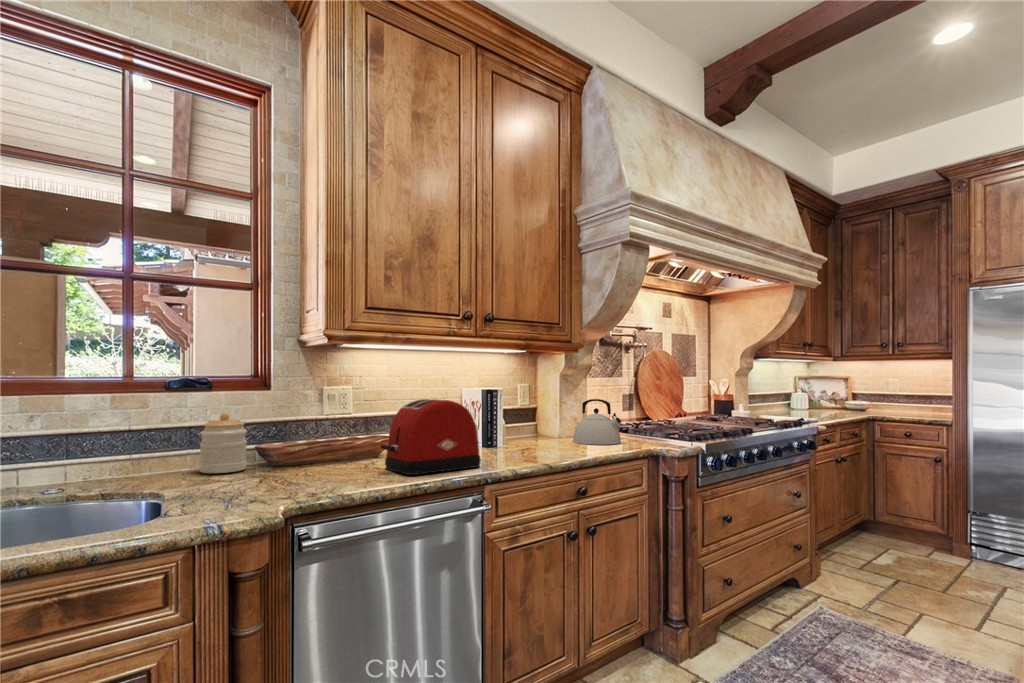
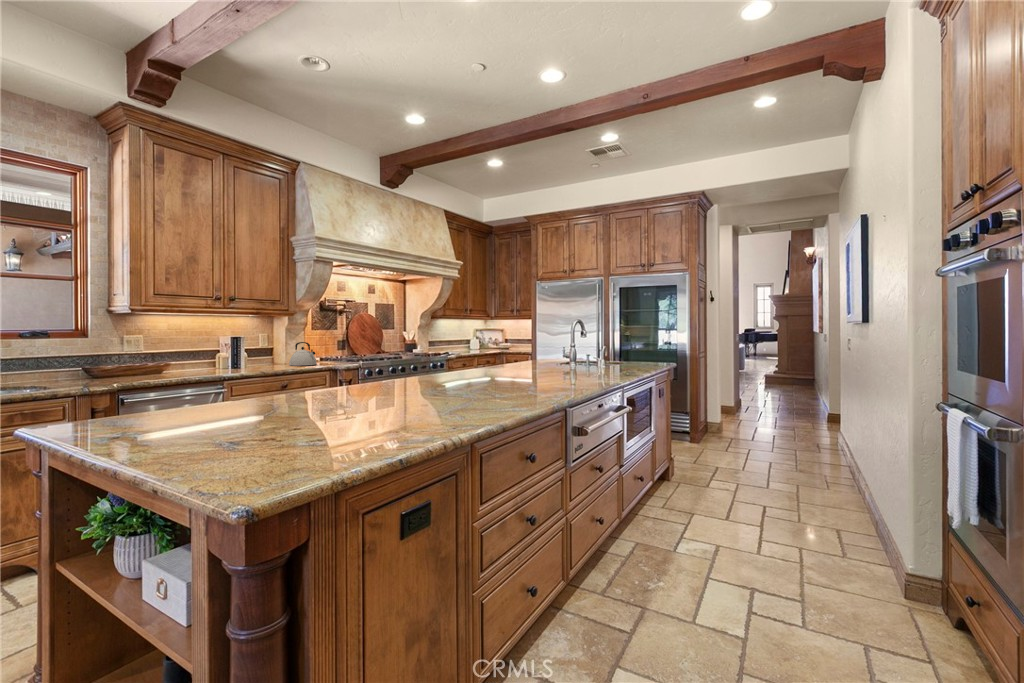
toaster: present [380,399,481,475] -> none [162,342,222,377]
jar: present [199,413,247,473] -> none [47,350,78,381]

